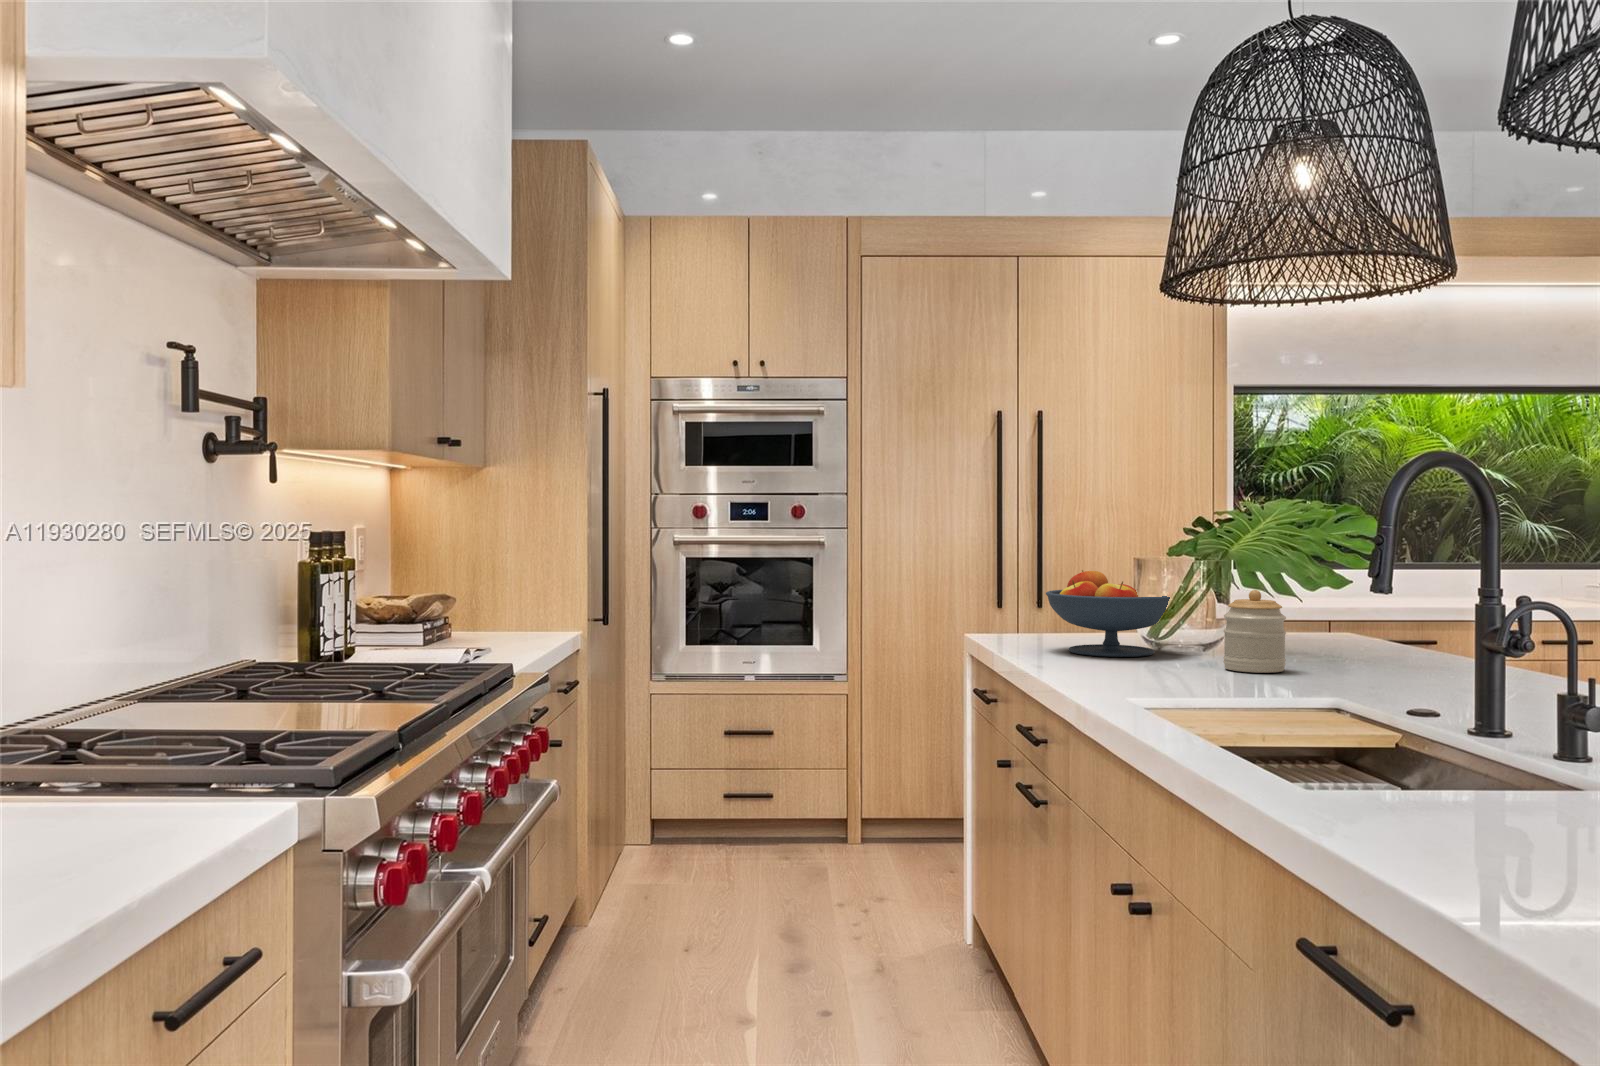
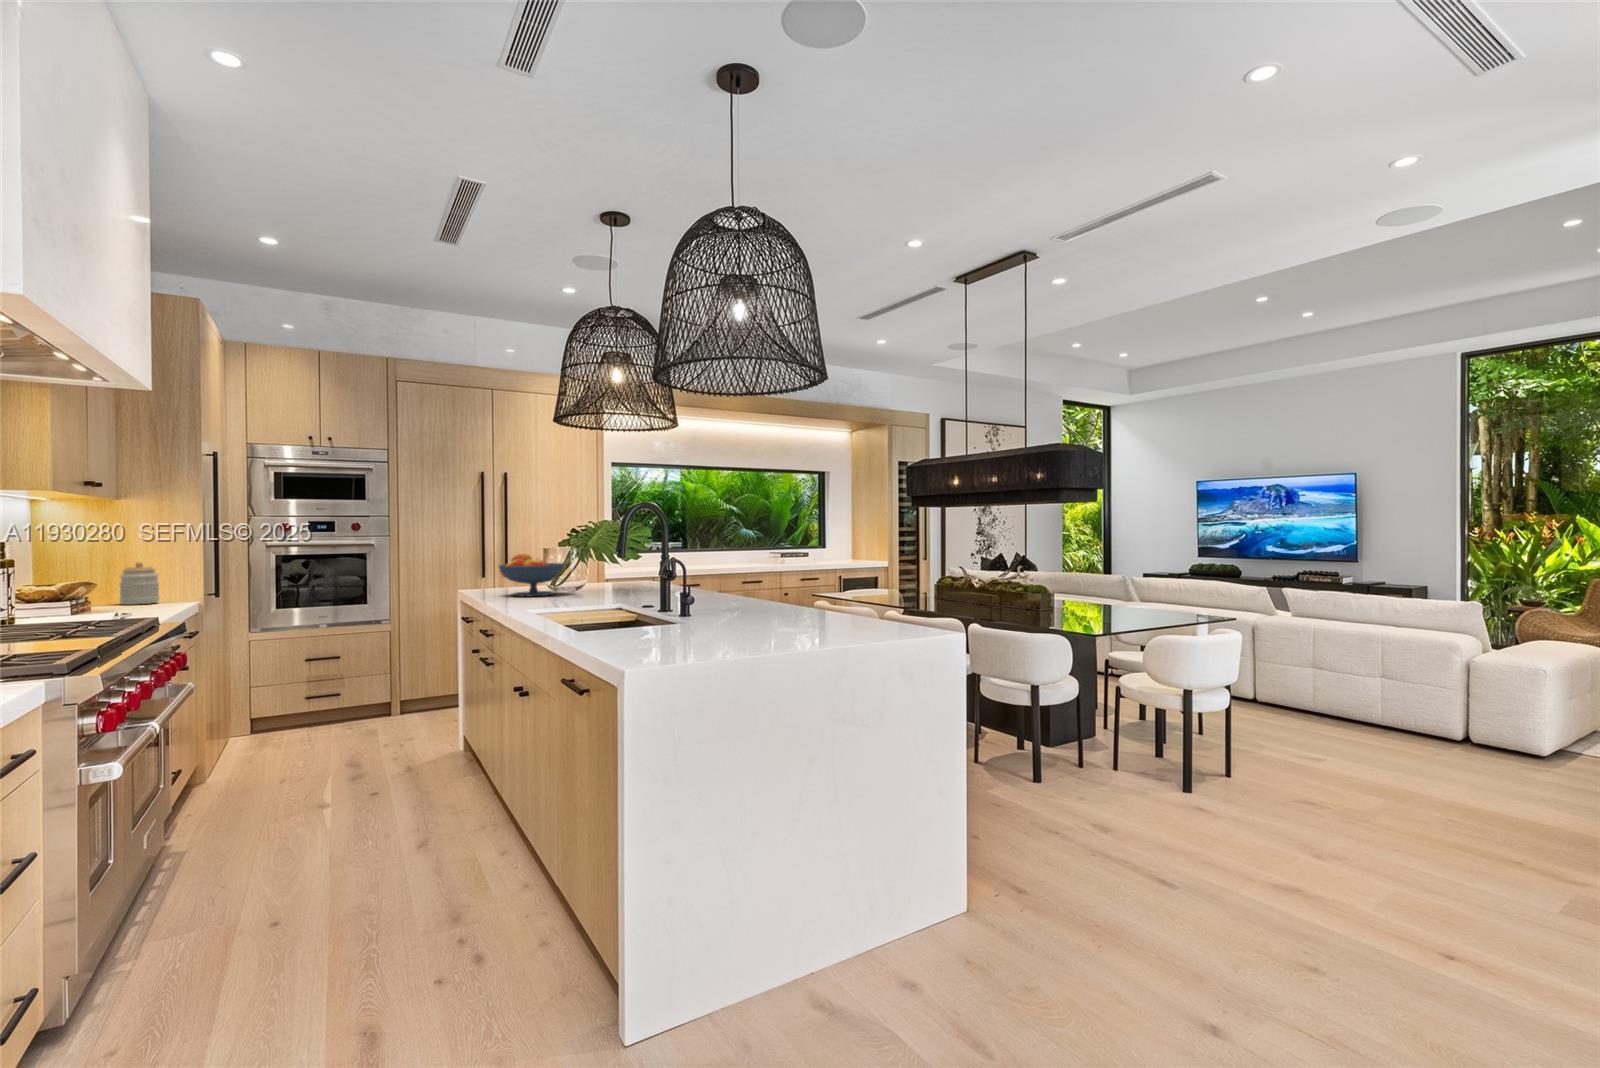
jar: present [1223,590,1286,673] -> present [120,562,159,605]

